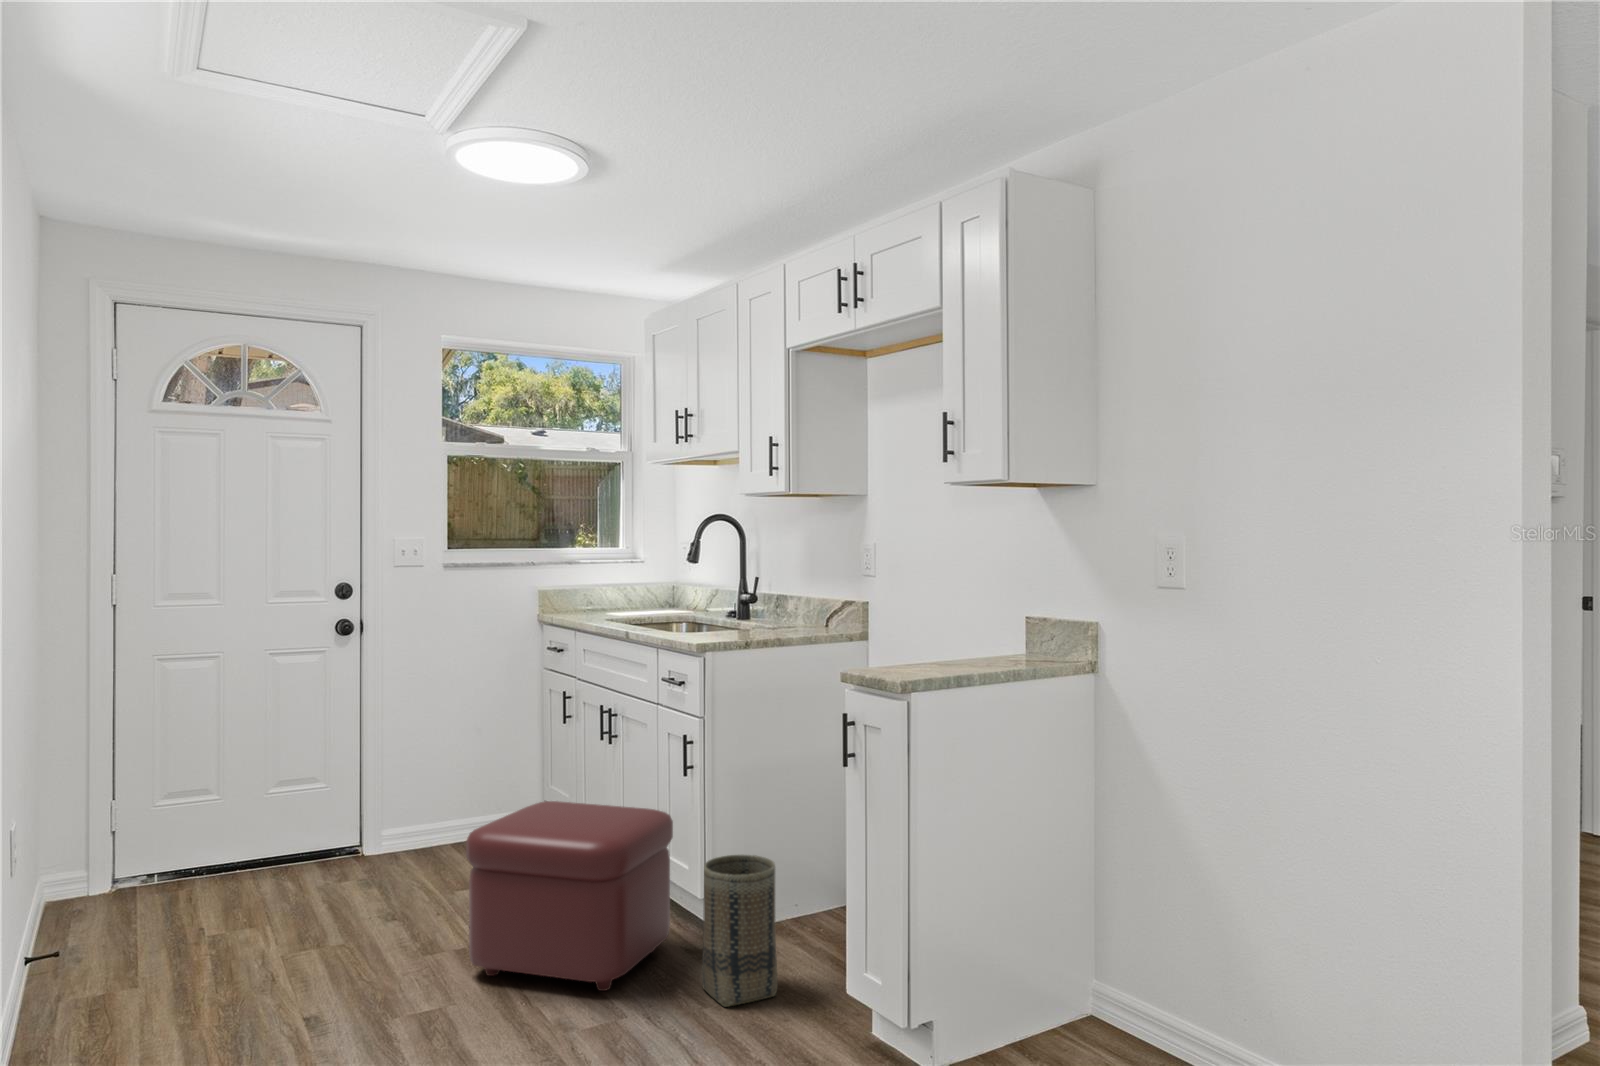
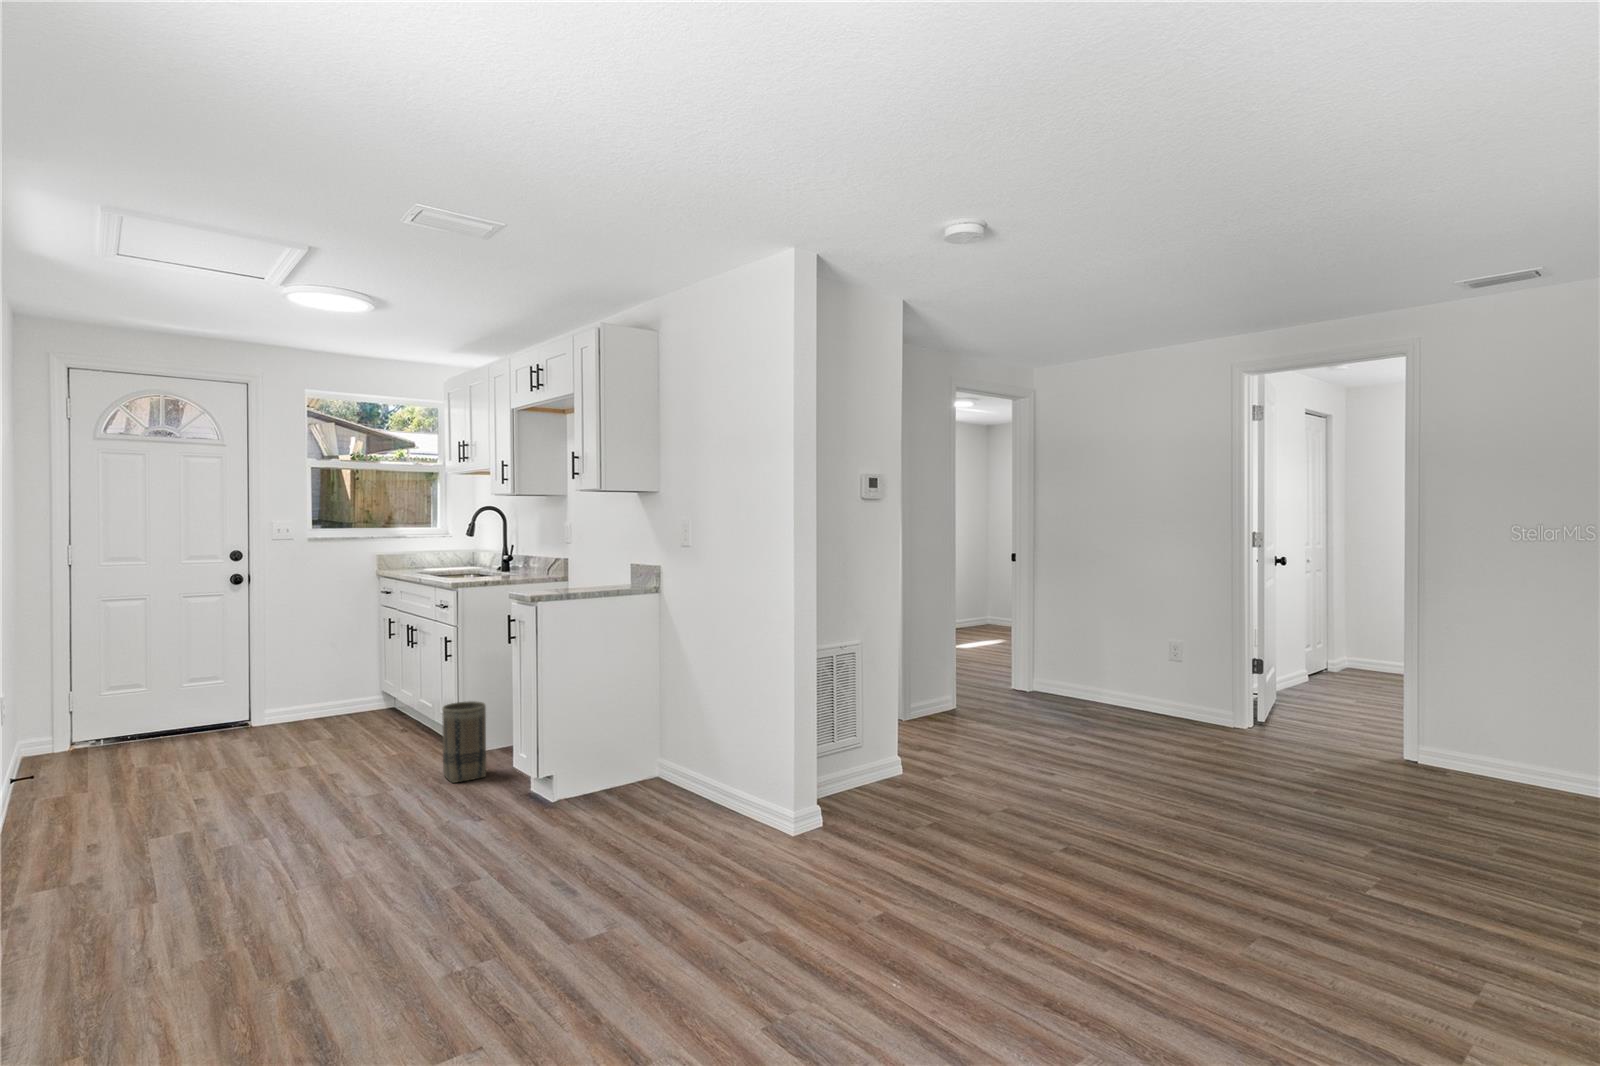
ottoman: present [466,801,673,991] -> none [301,679,435,780]

